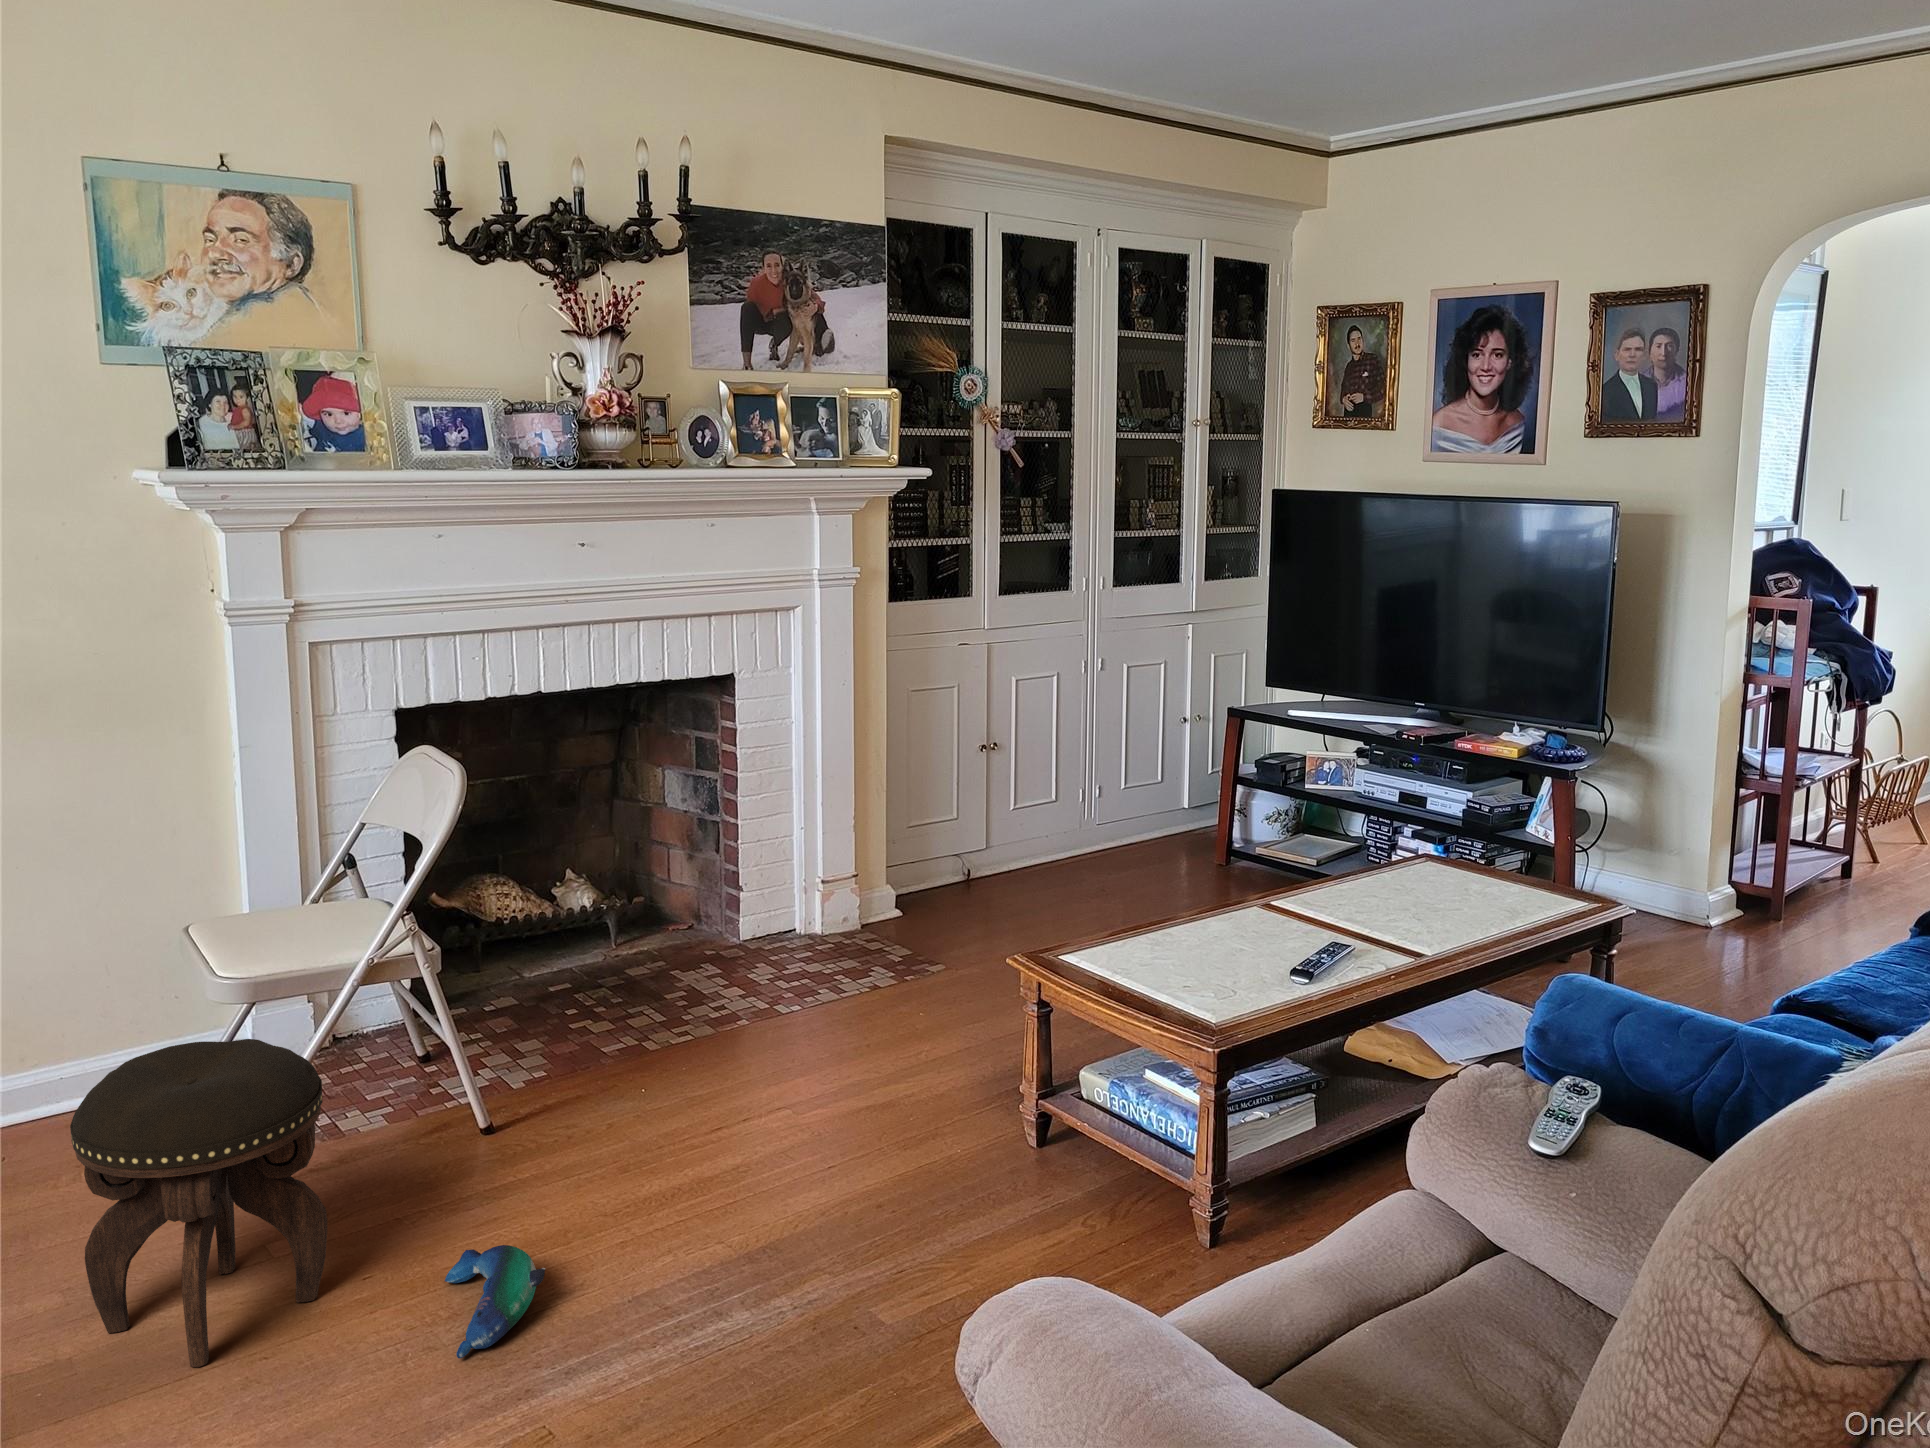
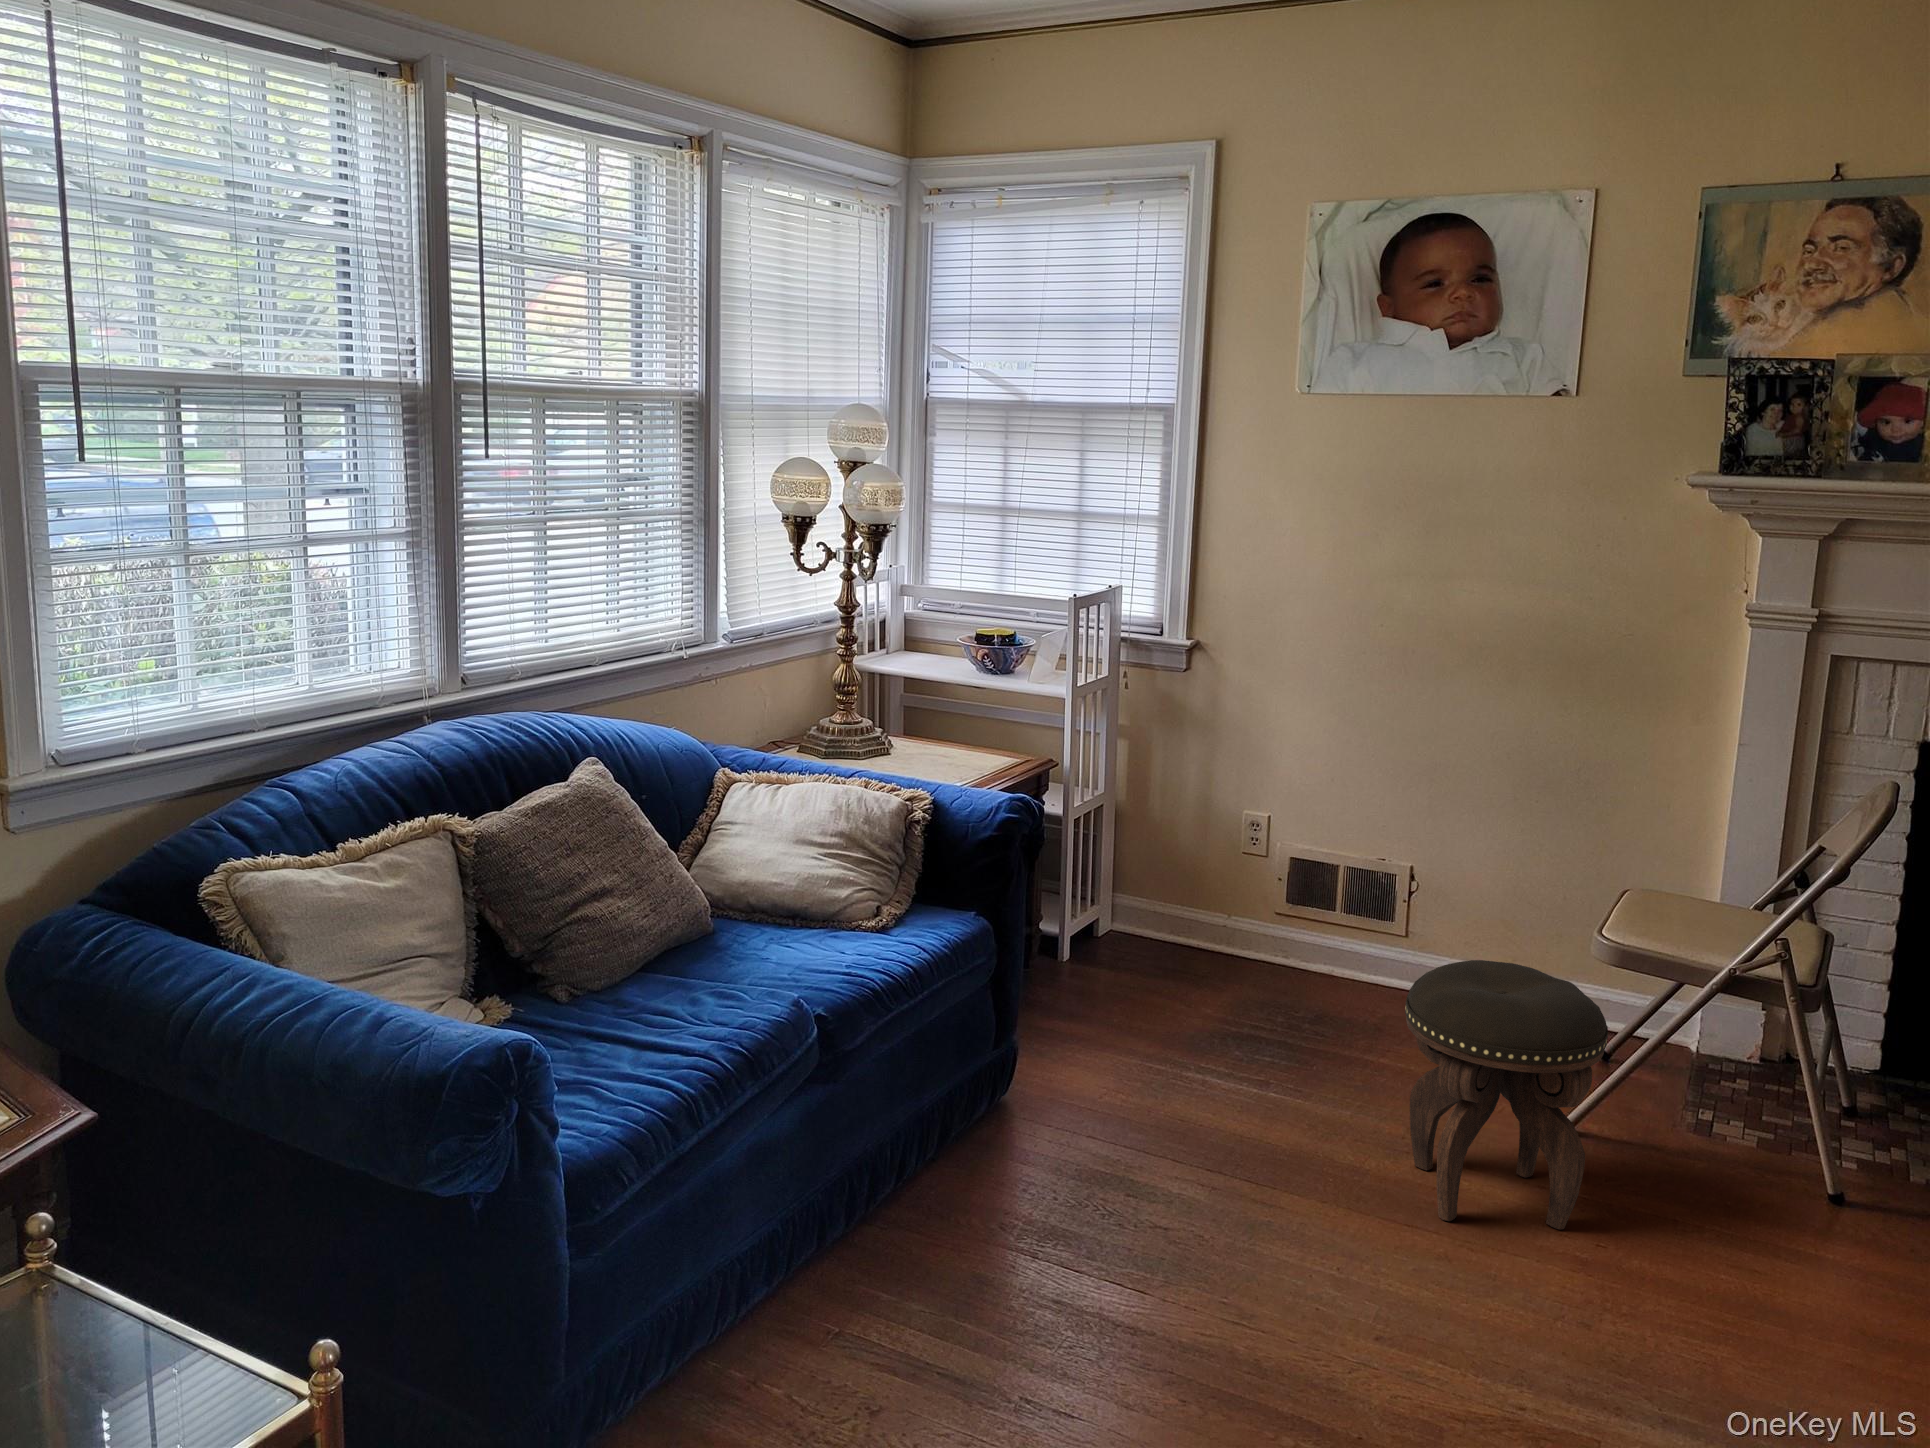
plush toy: present [445,1245,545,1359] -> none [1614,1265,1739,1349]

